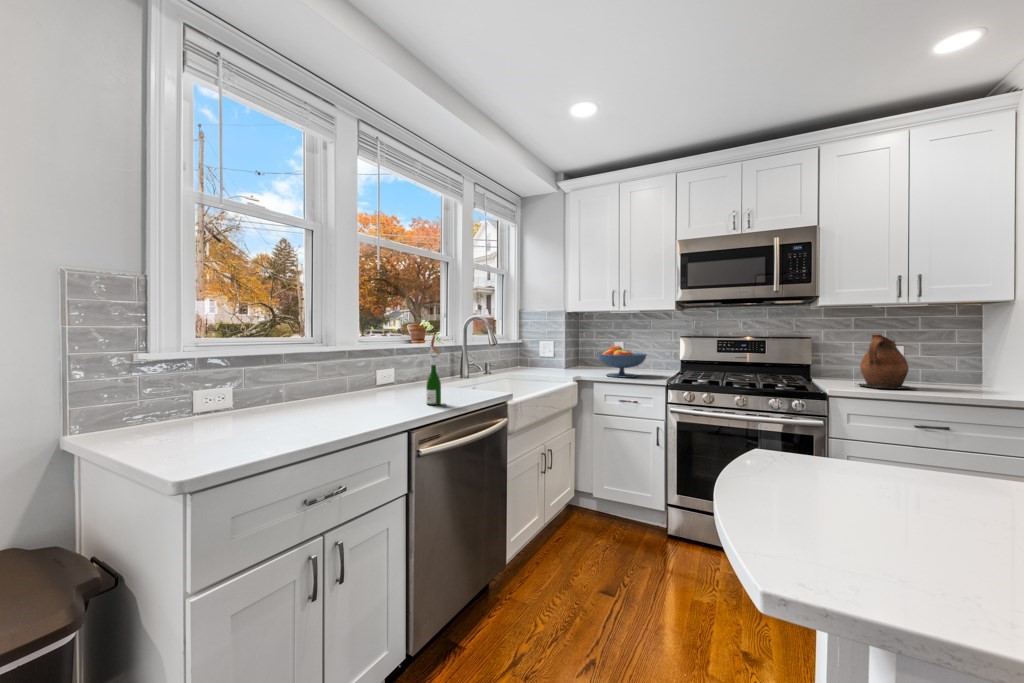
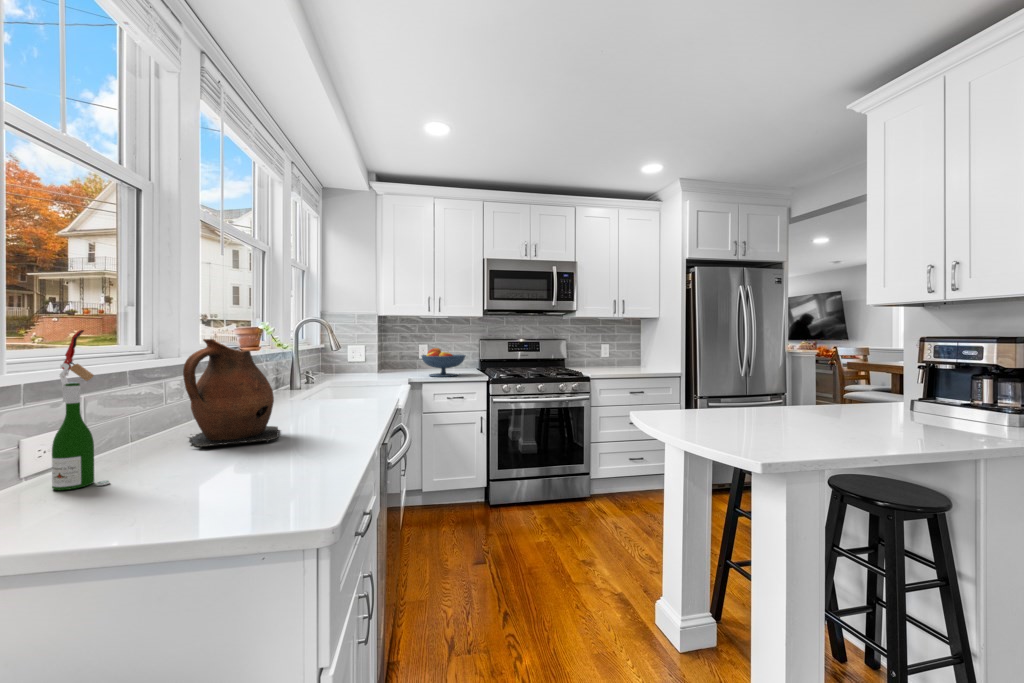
wine bottle: present [426,331,446,405] -> present [52,330,110,490]
ceramic pitcher: present [858,334,916,389] -> present [183,339,279,446]

